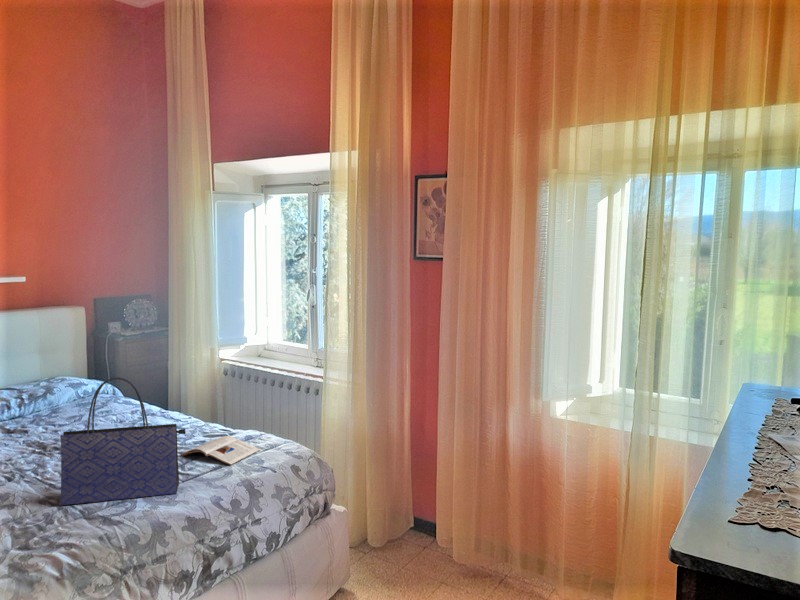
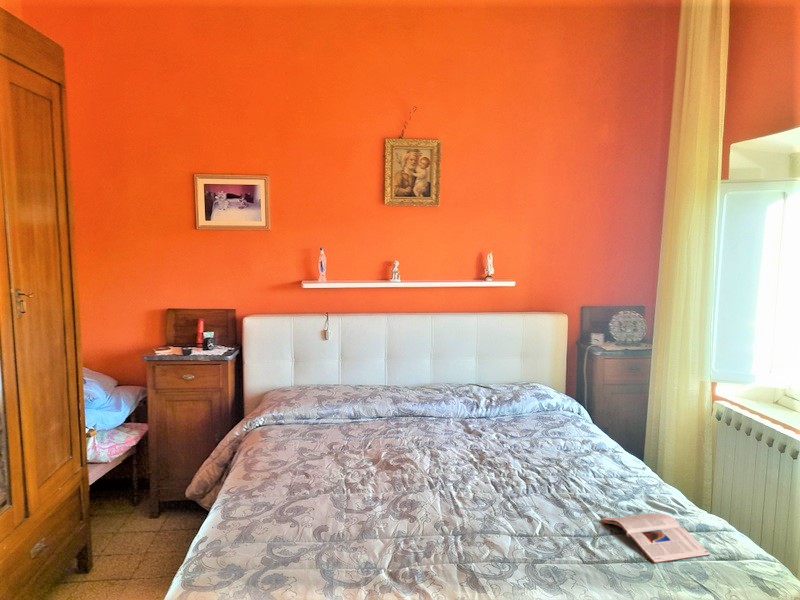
tote bag: present [61,377,186,505] -> none [449,410,586,577]

